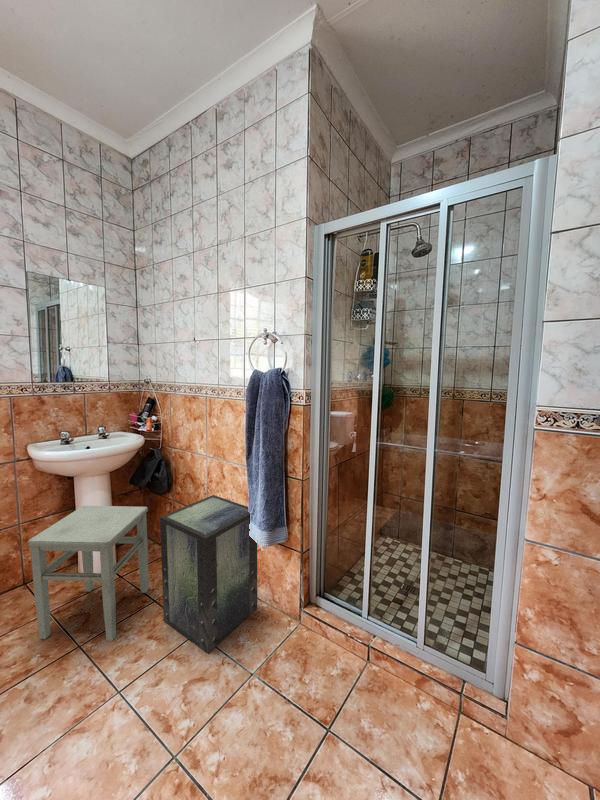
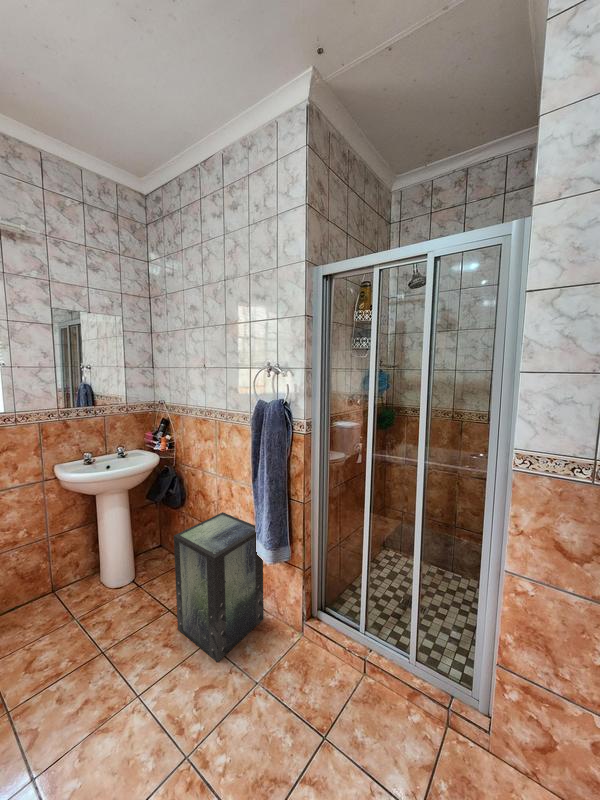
stool: present [28,506,148,641] -> none [57,521,164,648]

